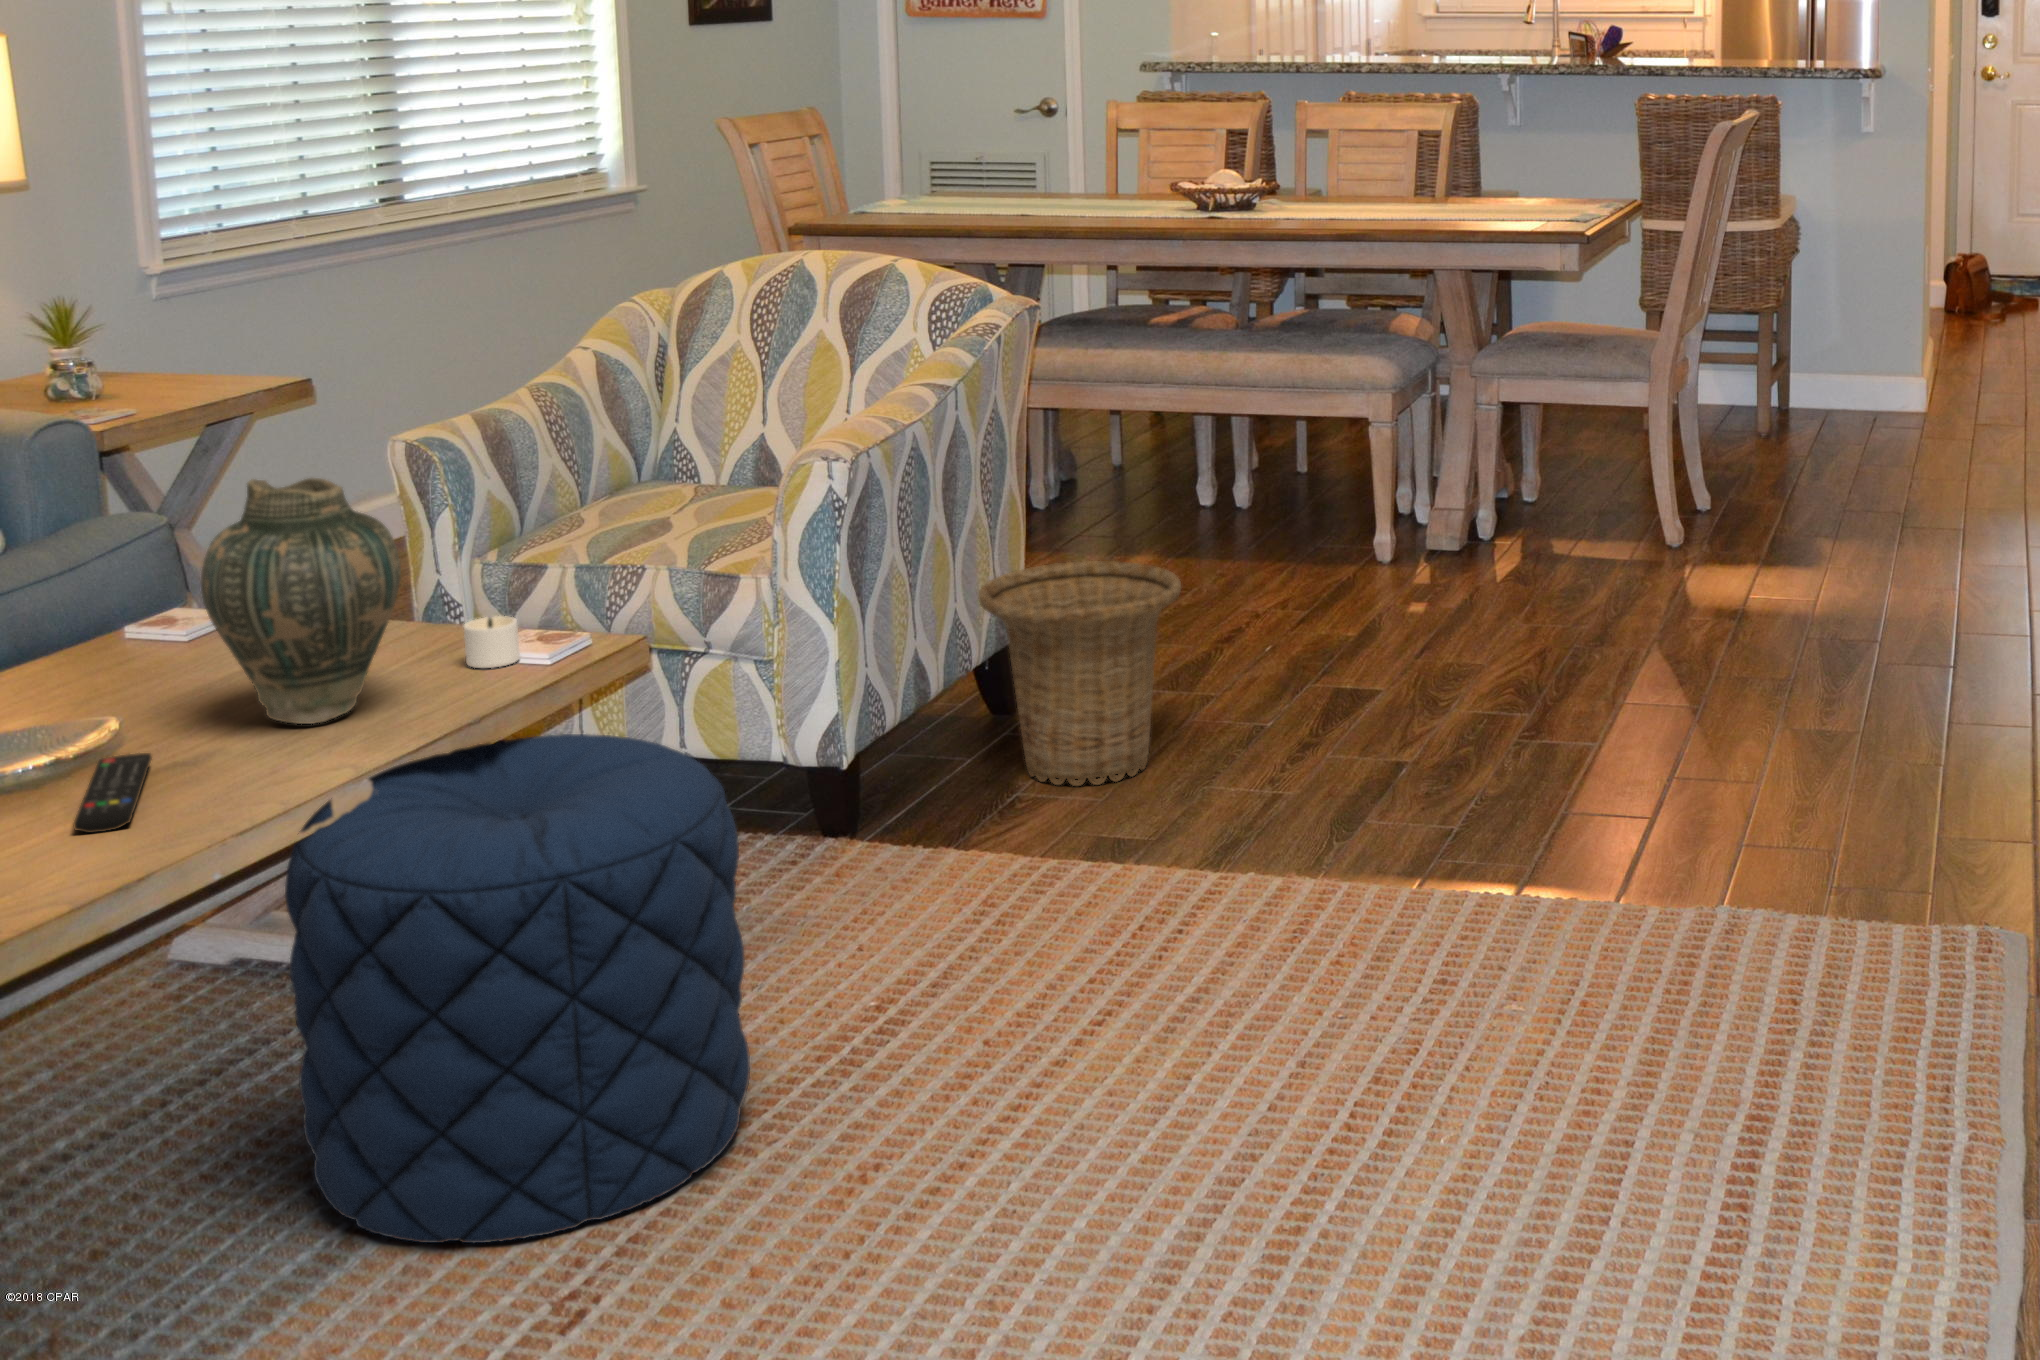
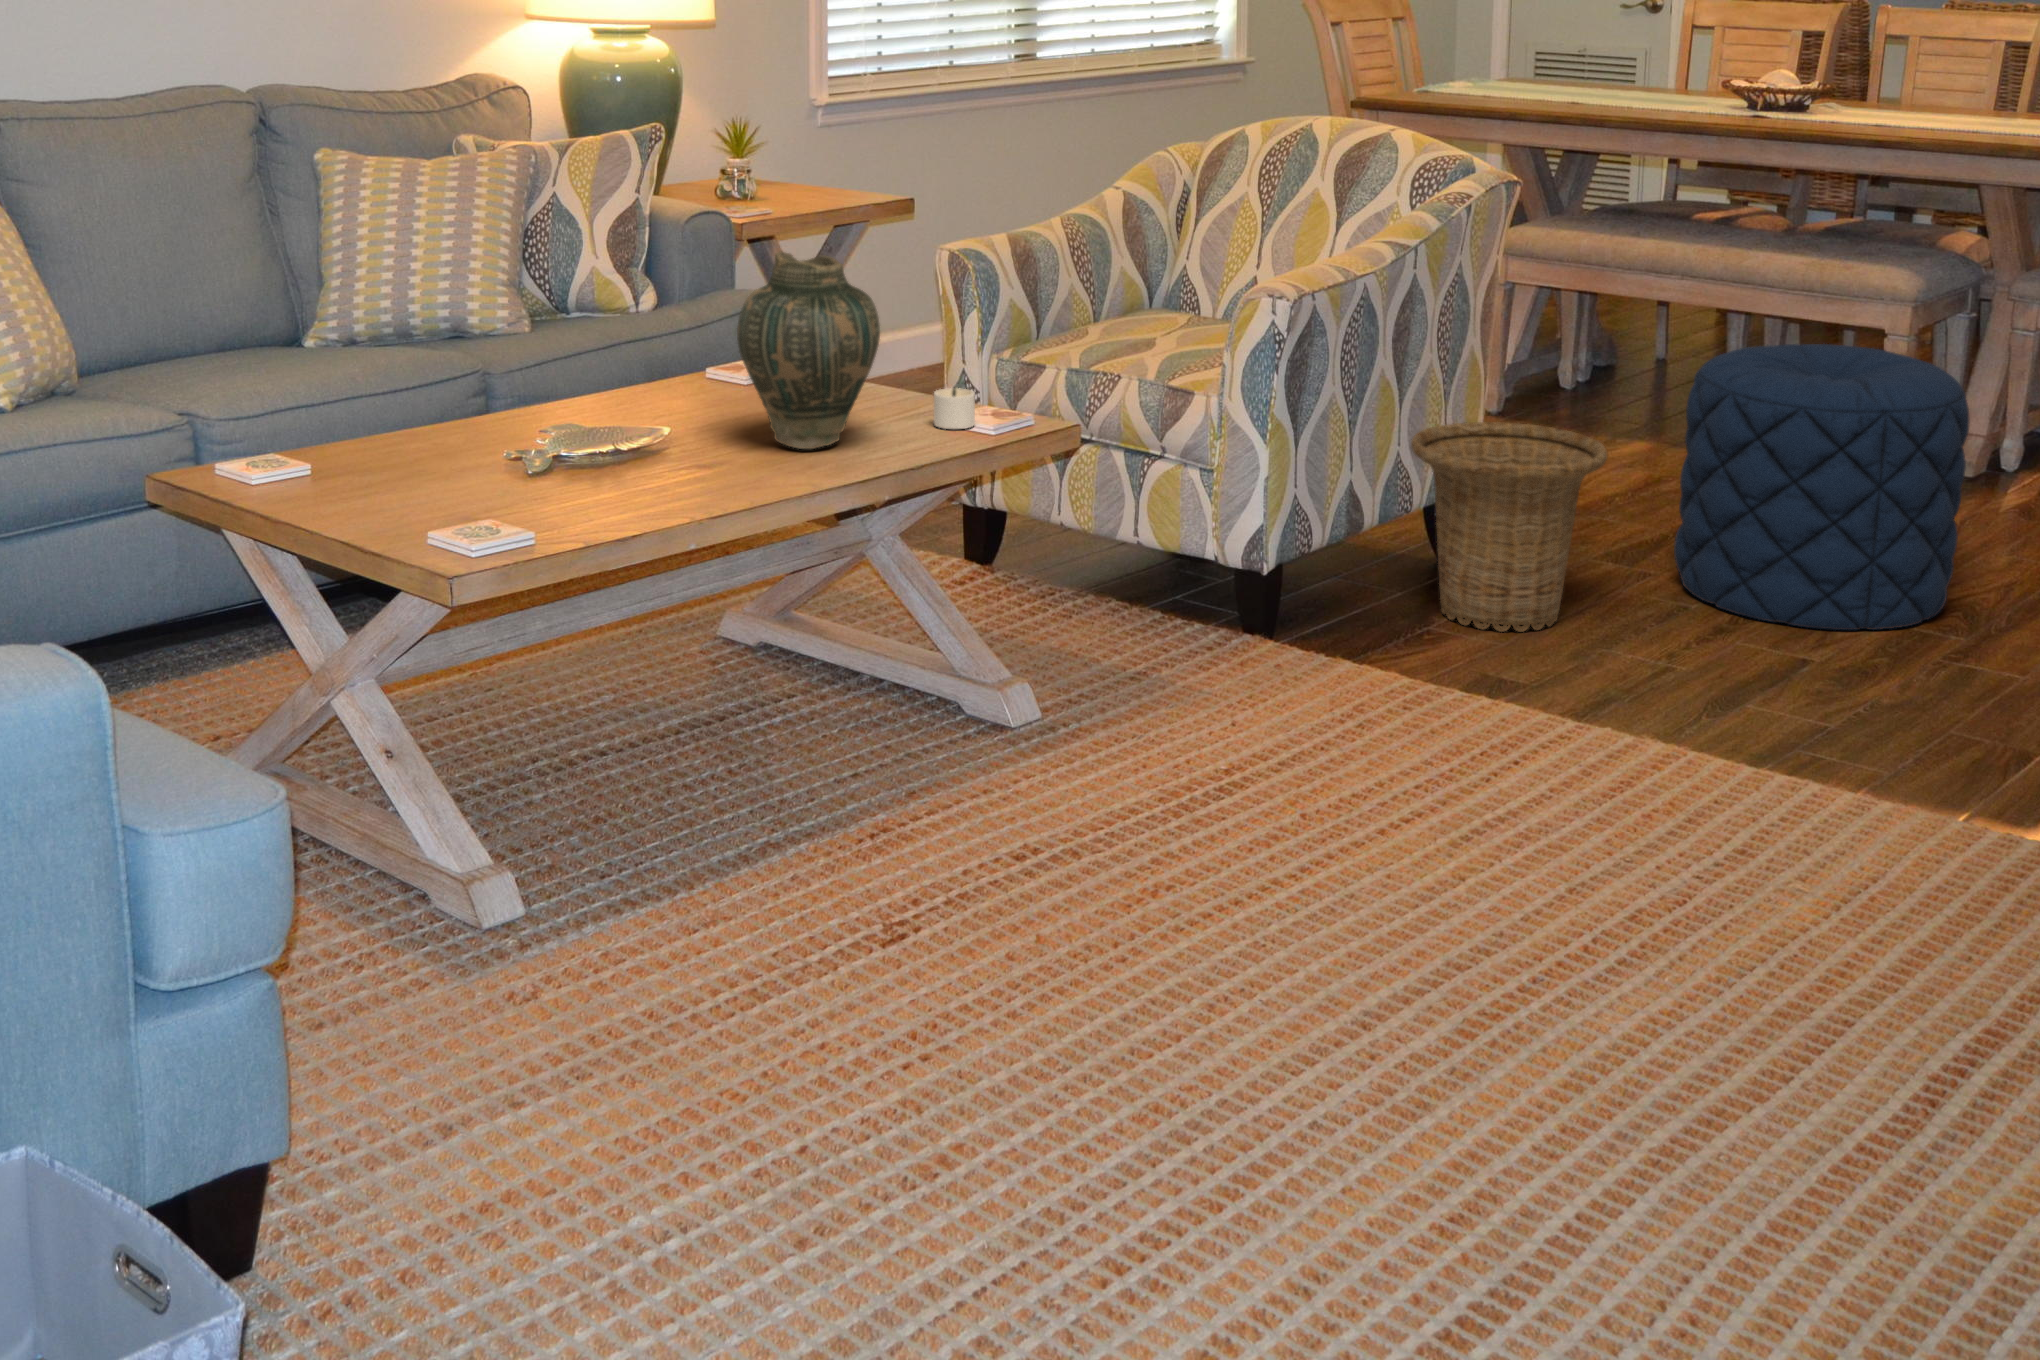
pouf: present [285,734,750,1243] -> present [1674,344,1970,630]
remote control: present [73,753,152,833] -> none [613,450,685,499]

